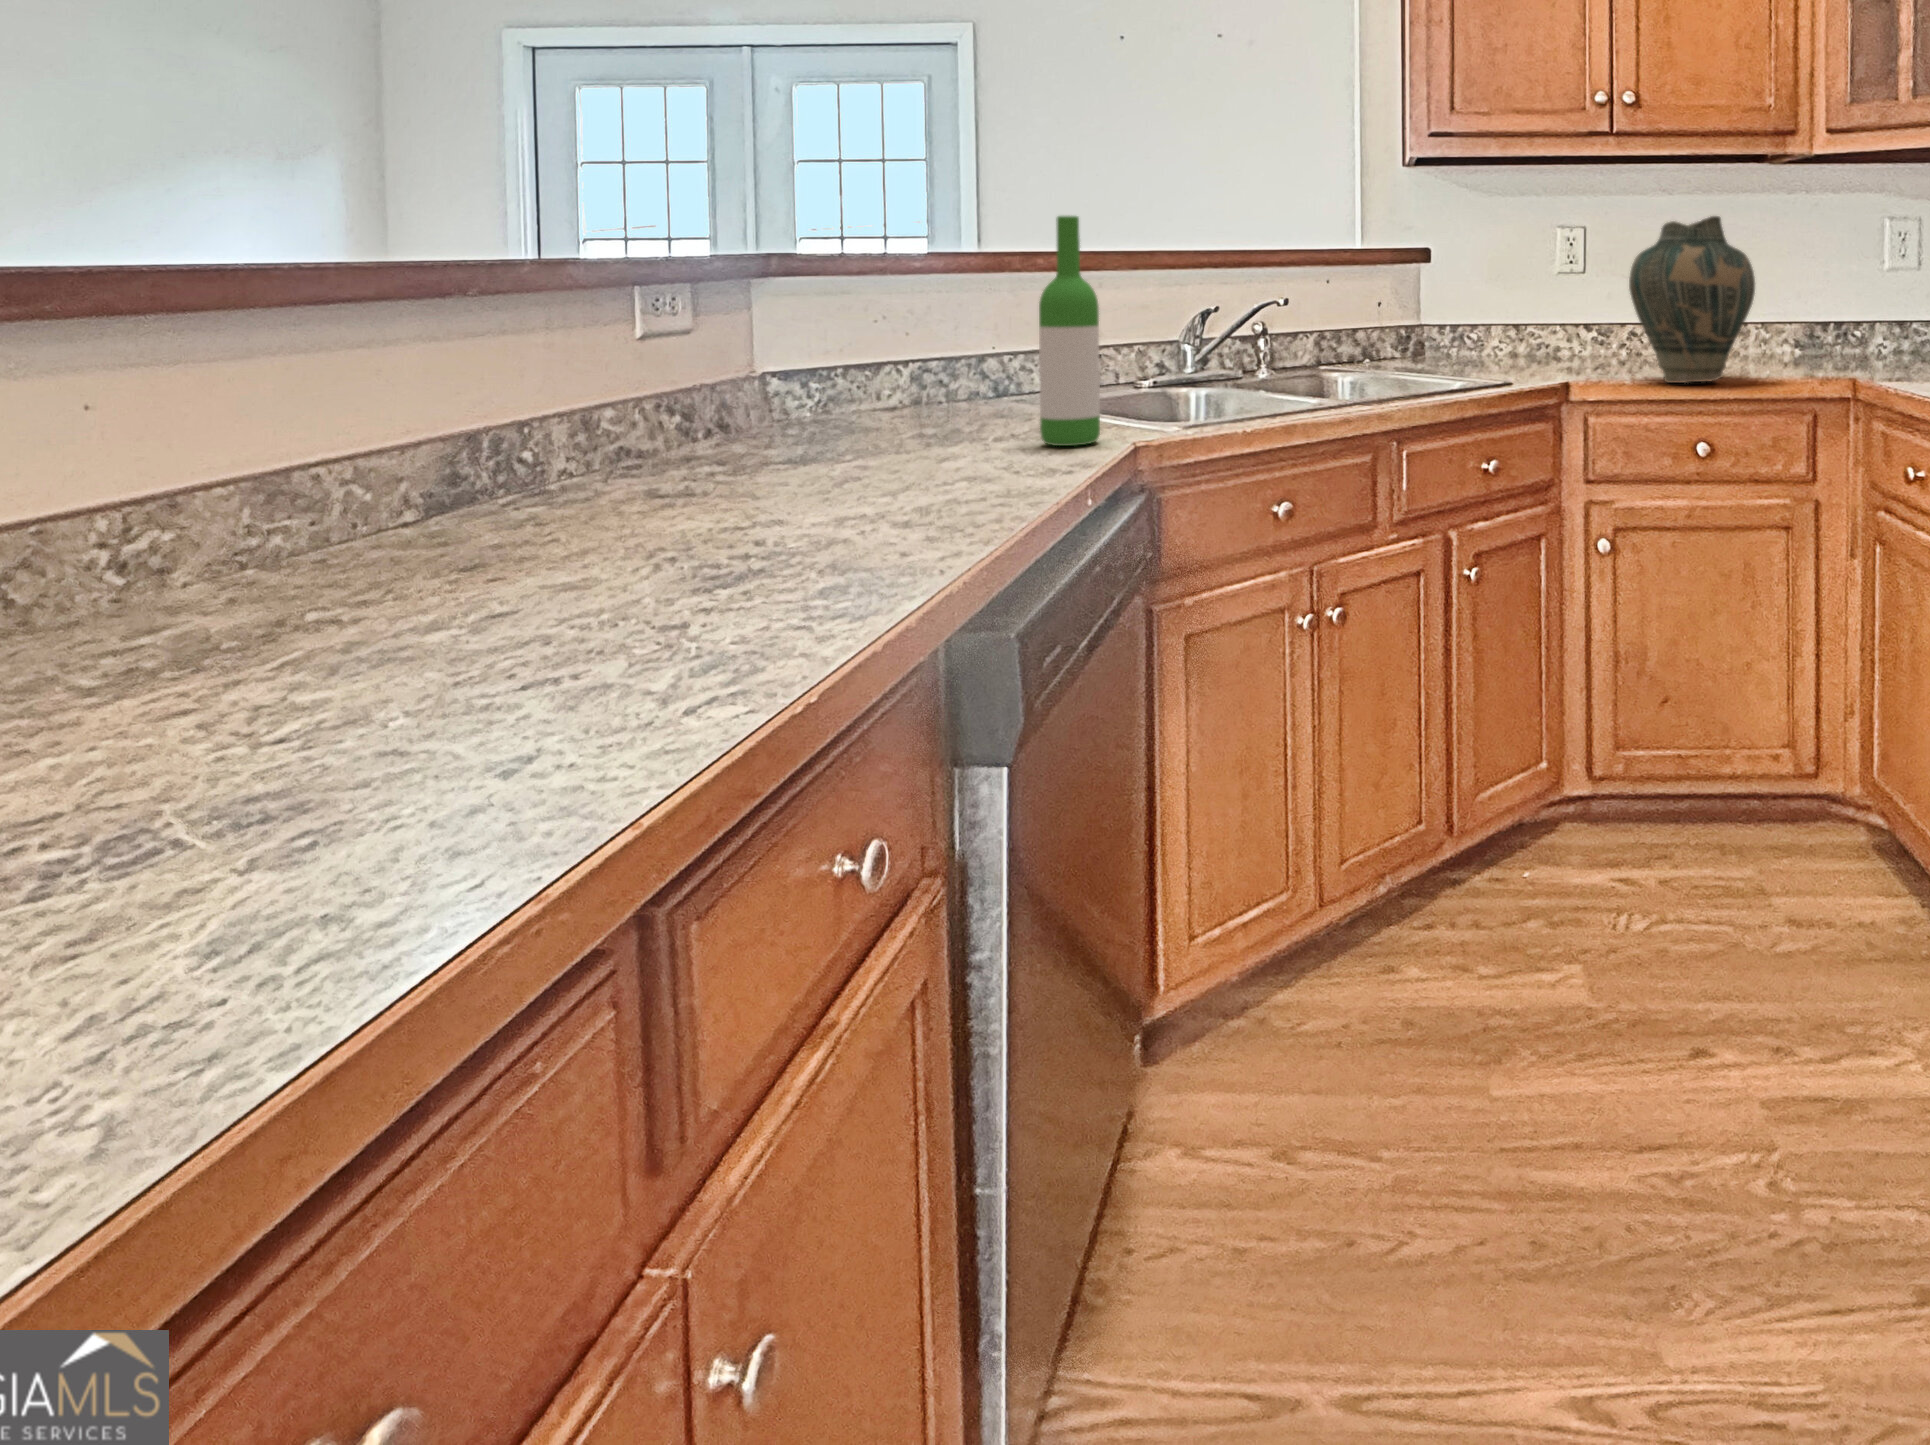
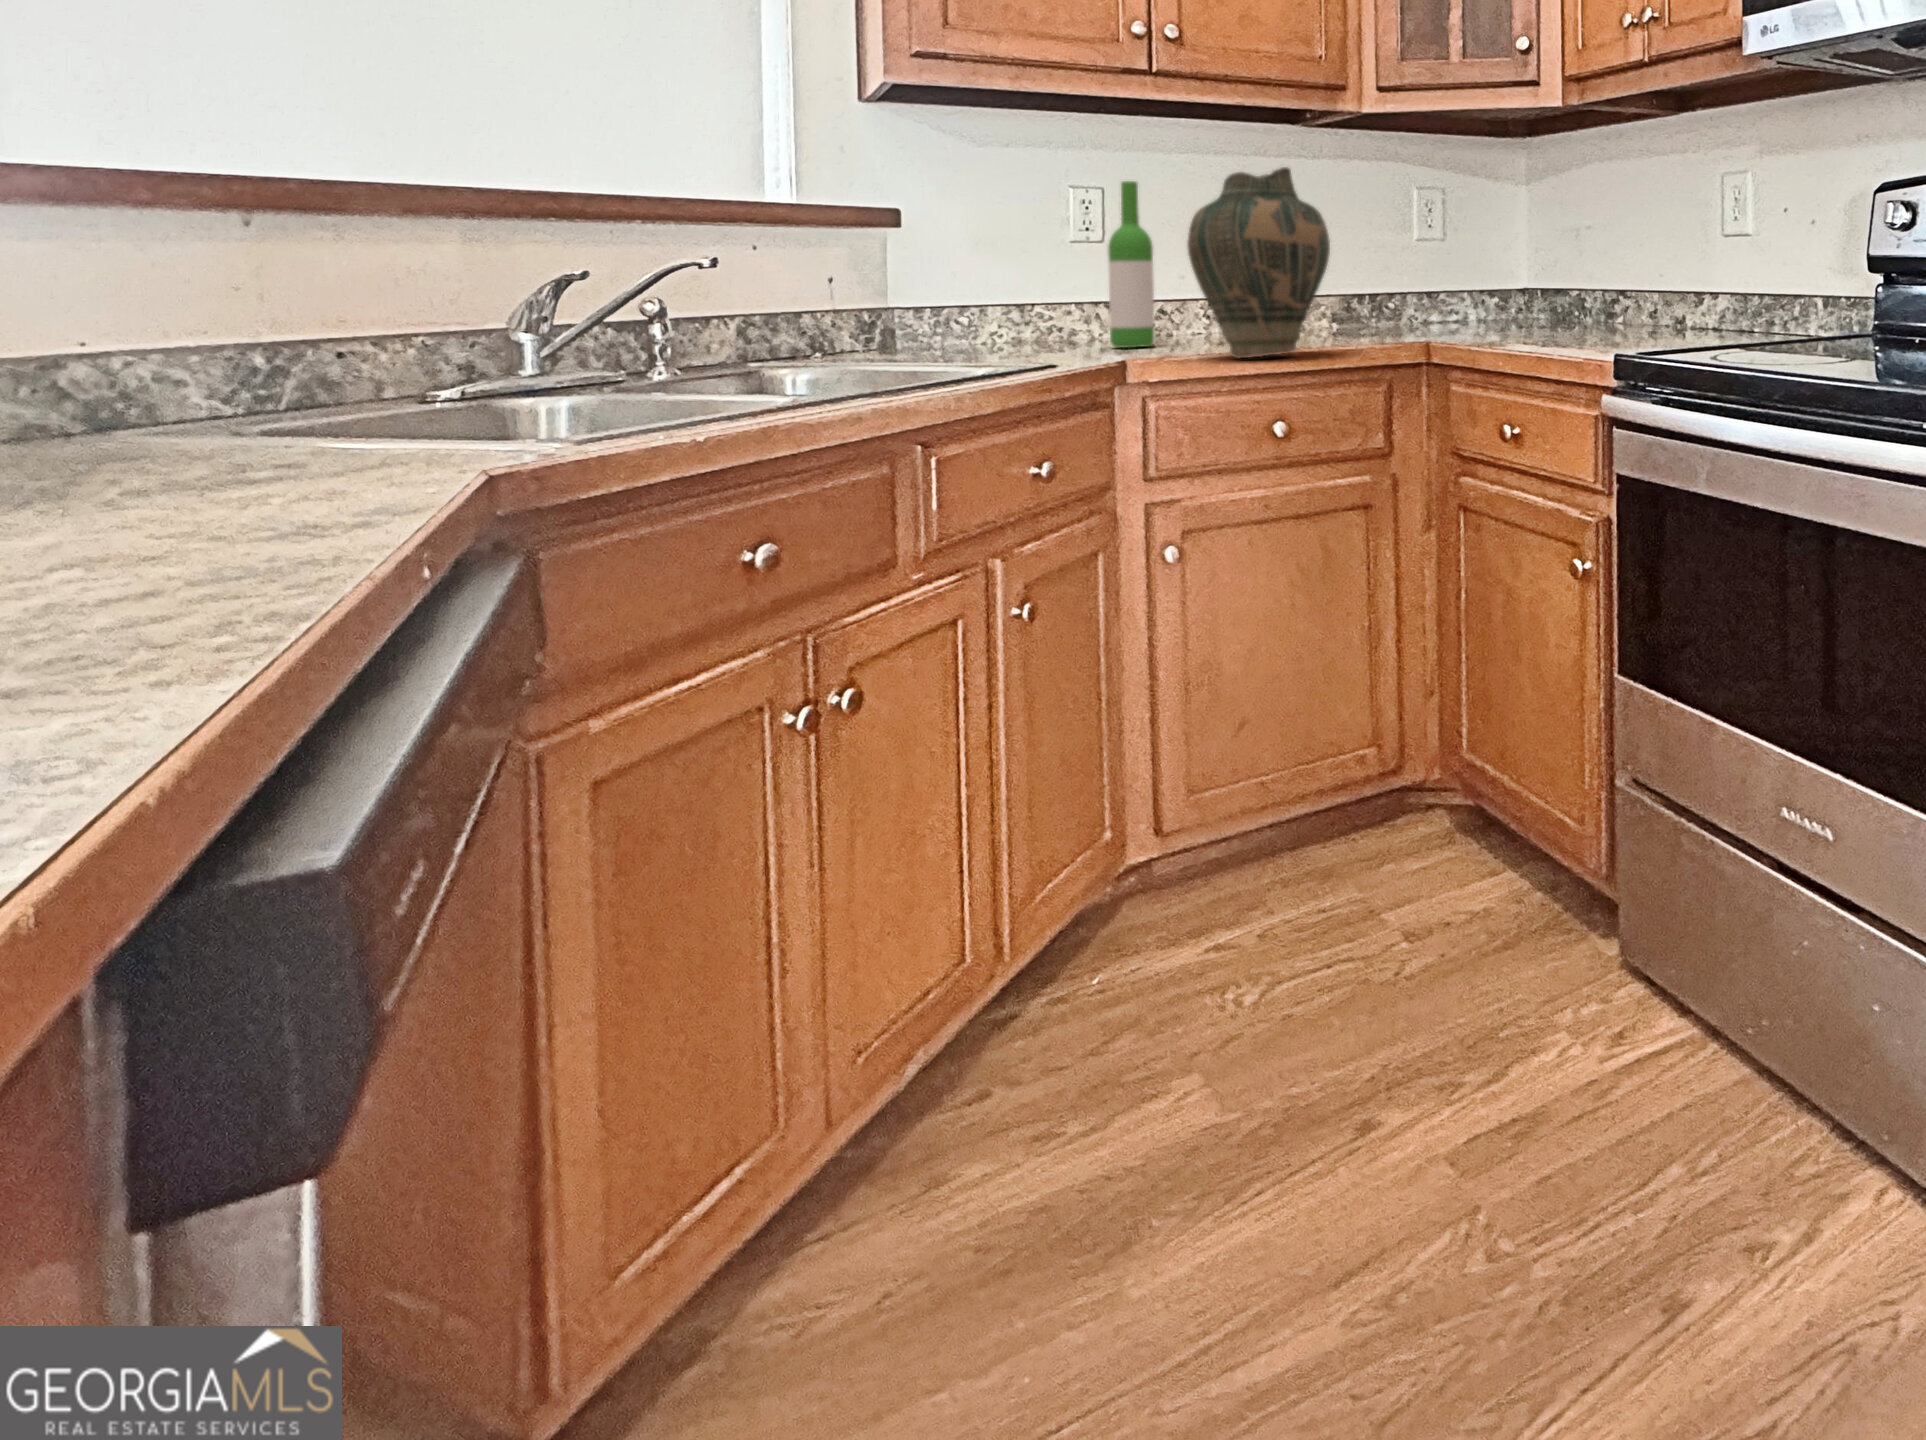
wine bottle: present [1039,216,1100,446] -> present [1108,181,1155,348]

